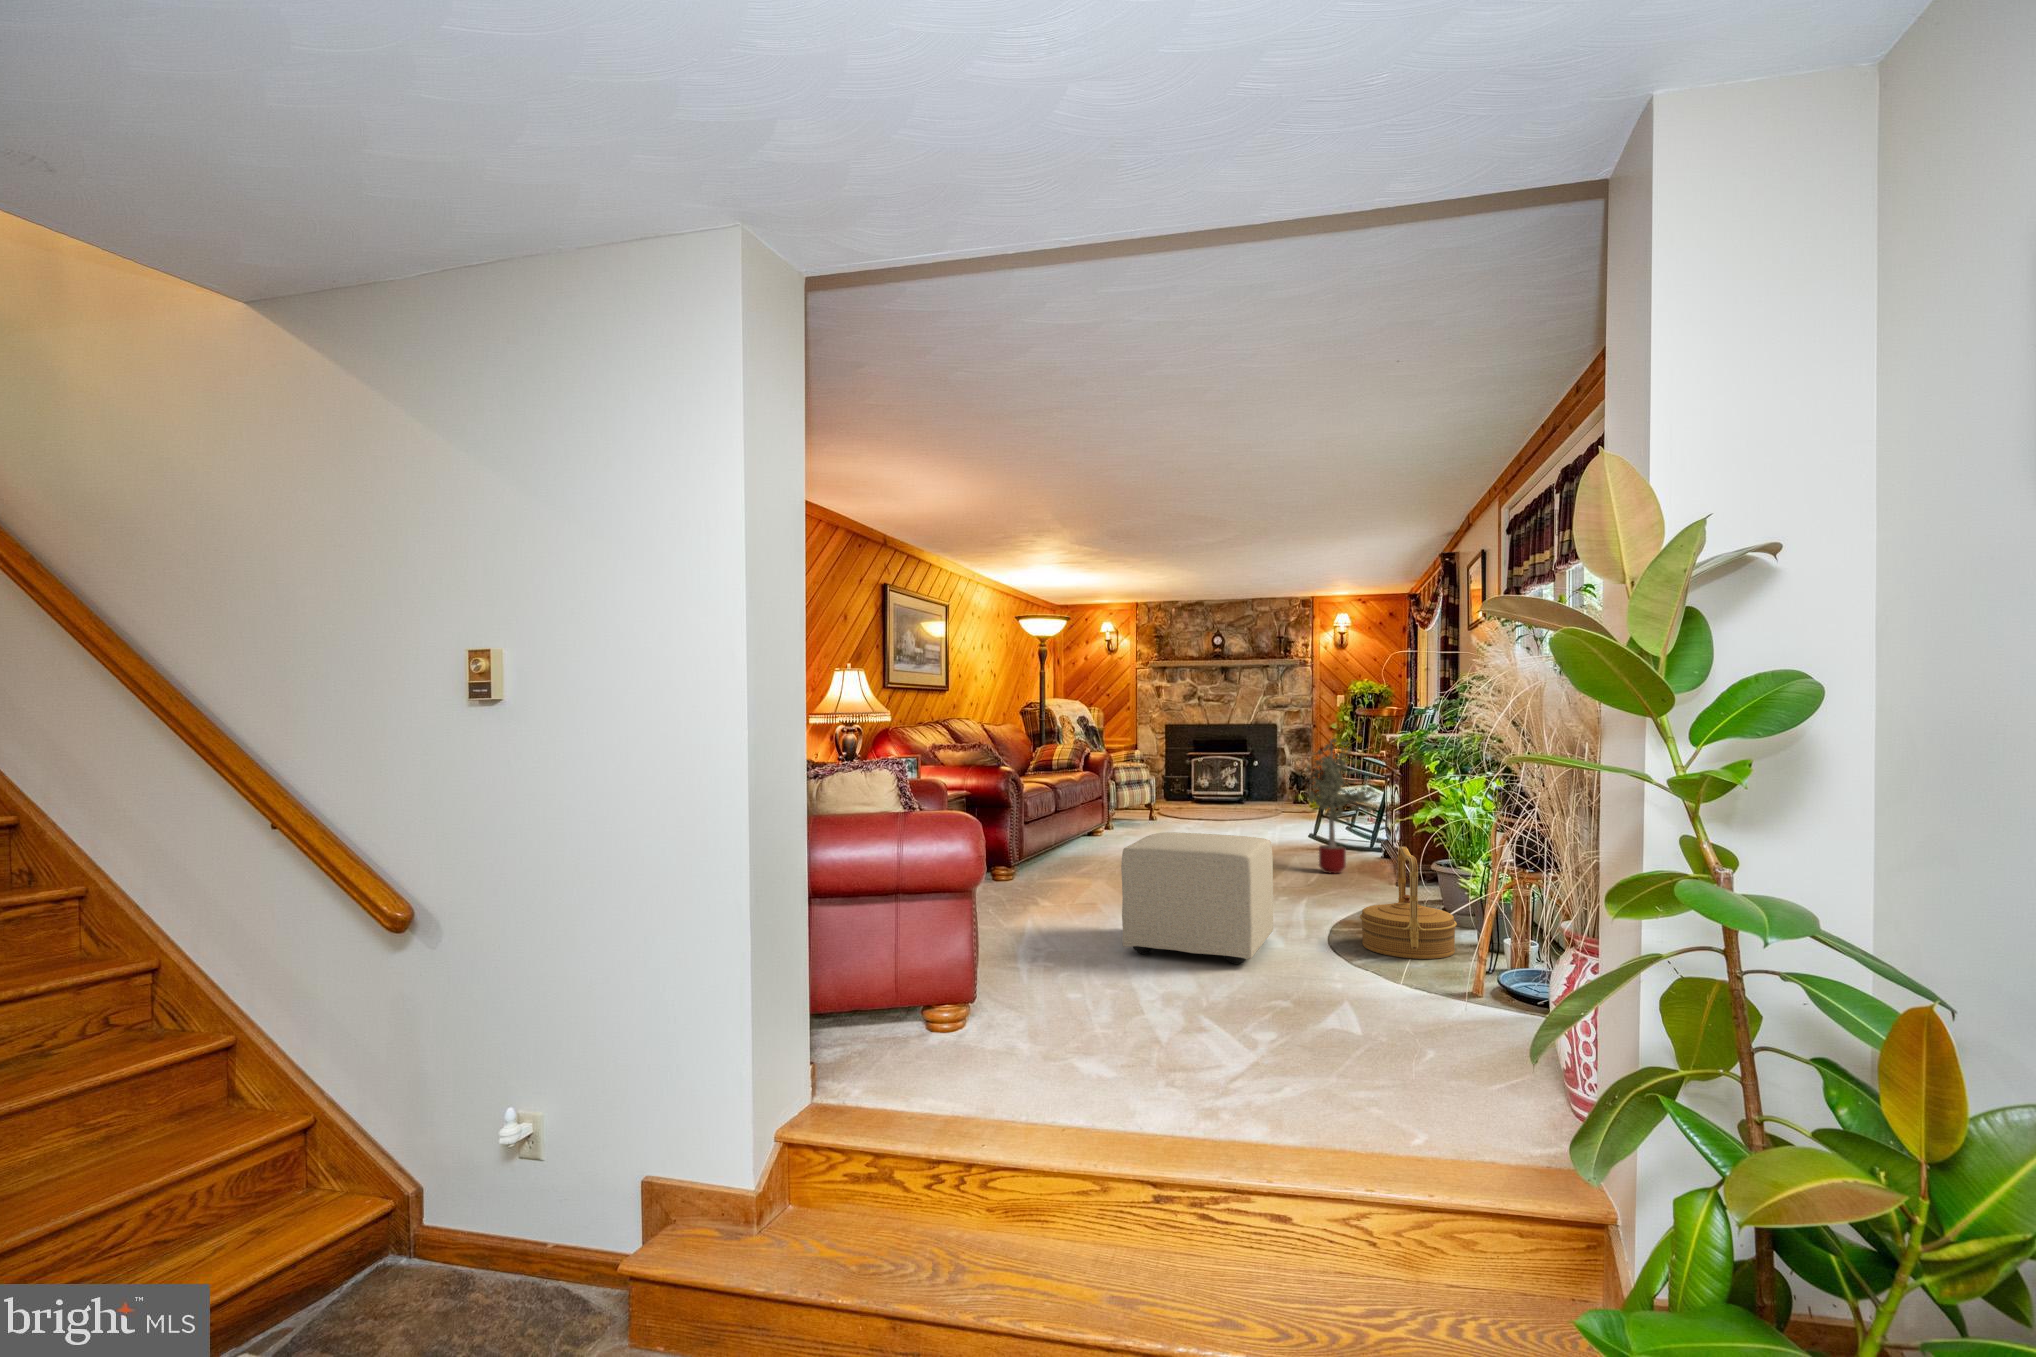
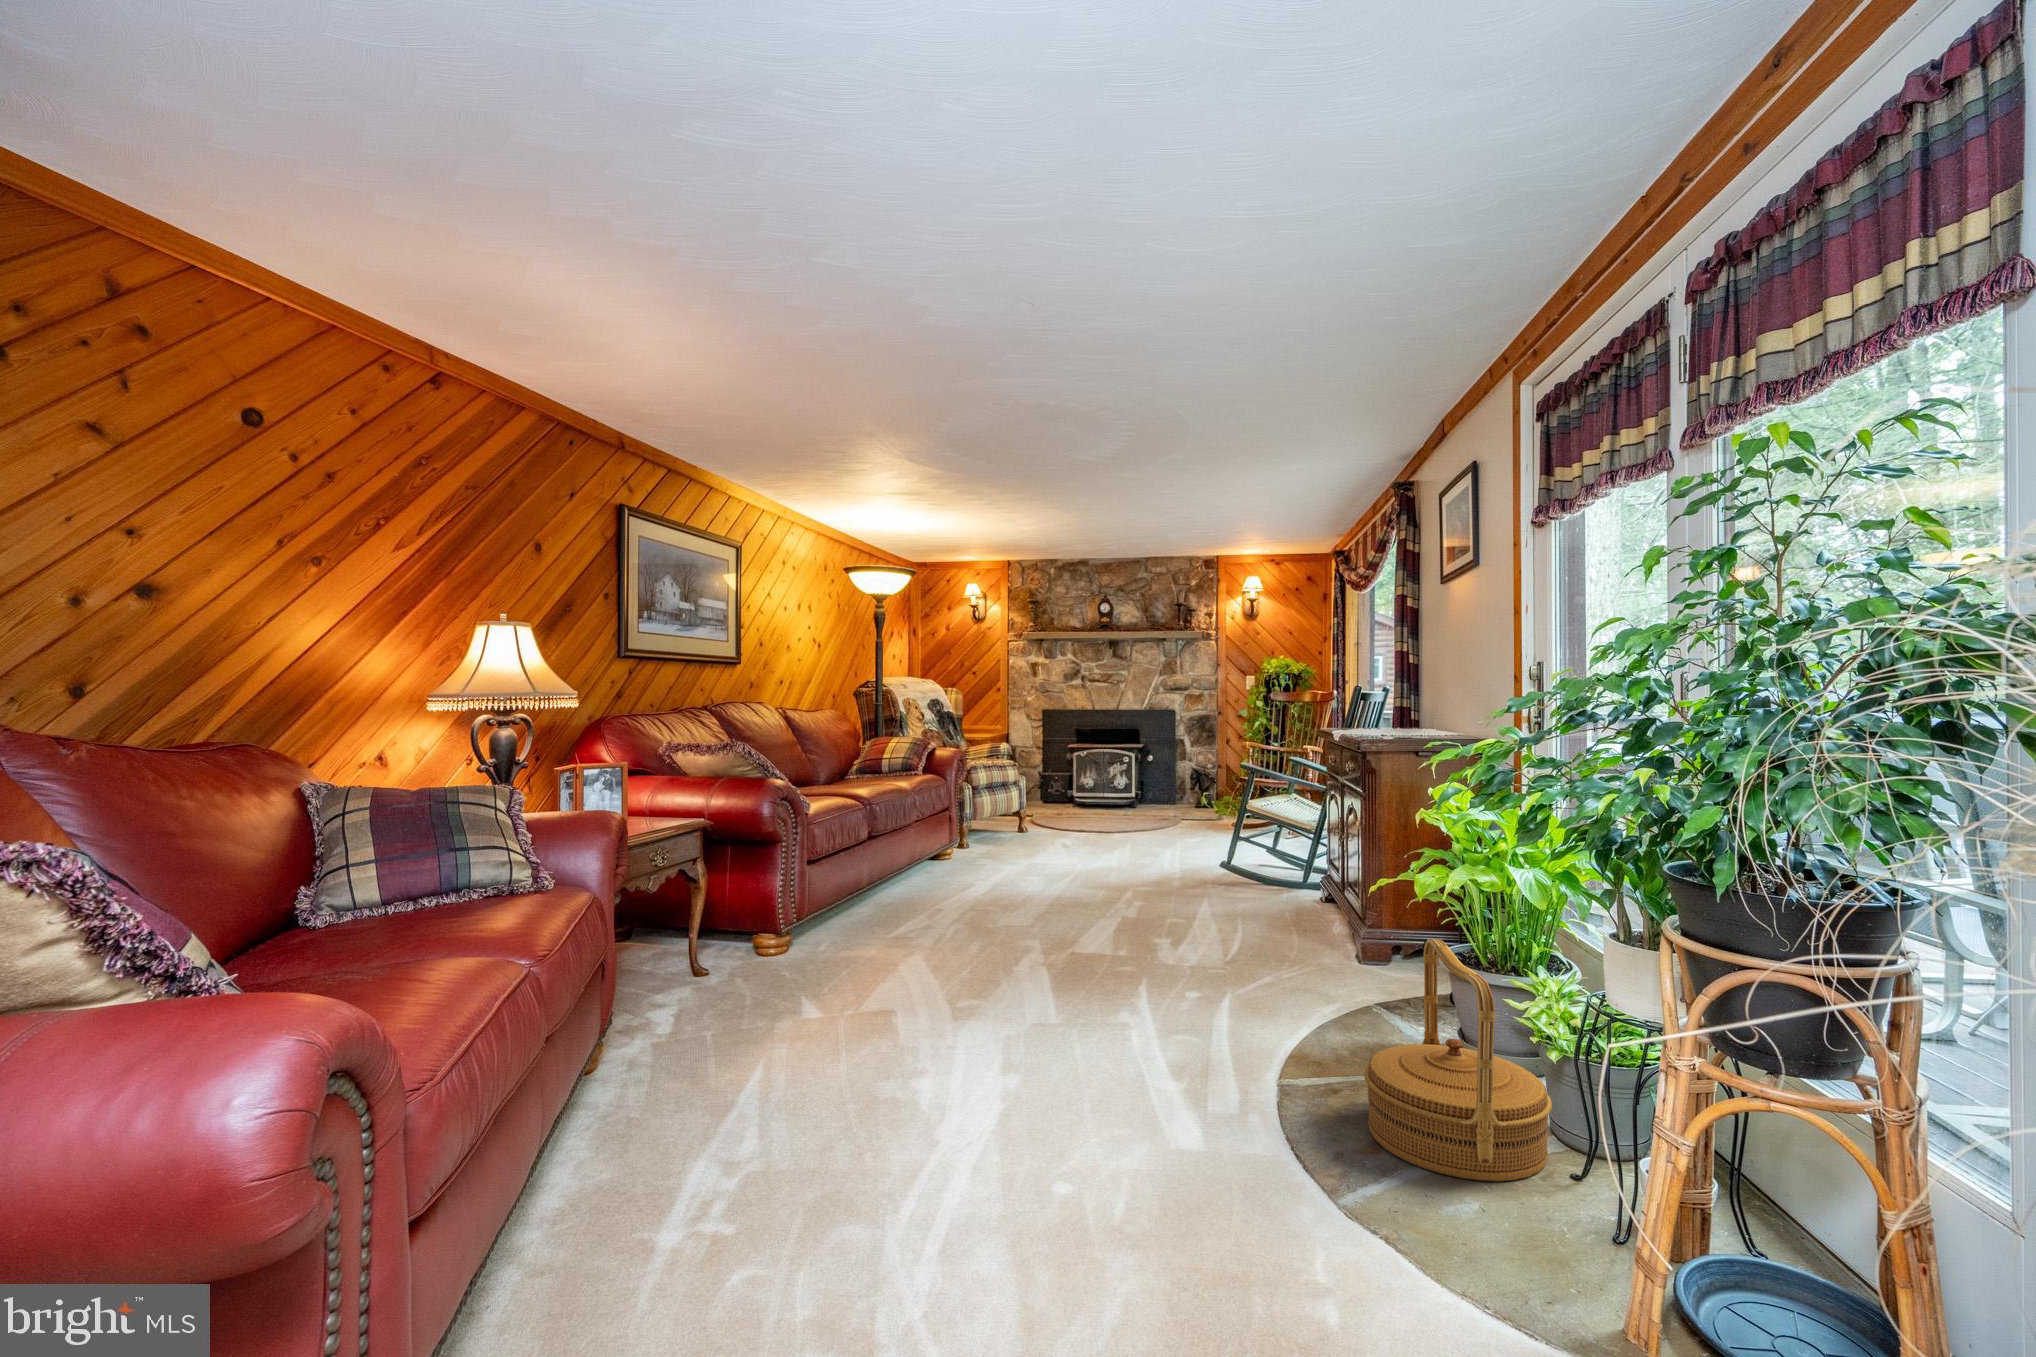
potted tree: present [1305,739,1377,873] -> none [1226,733,1340,931]
ottoman: present [1121,832,1273,964] -> none [907,916,1204,1221]

